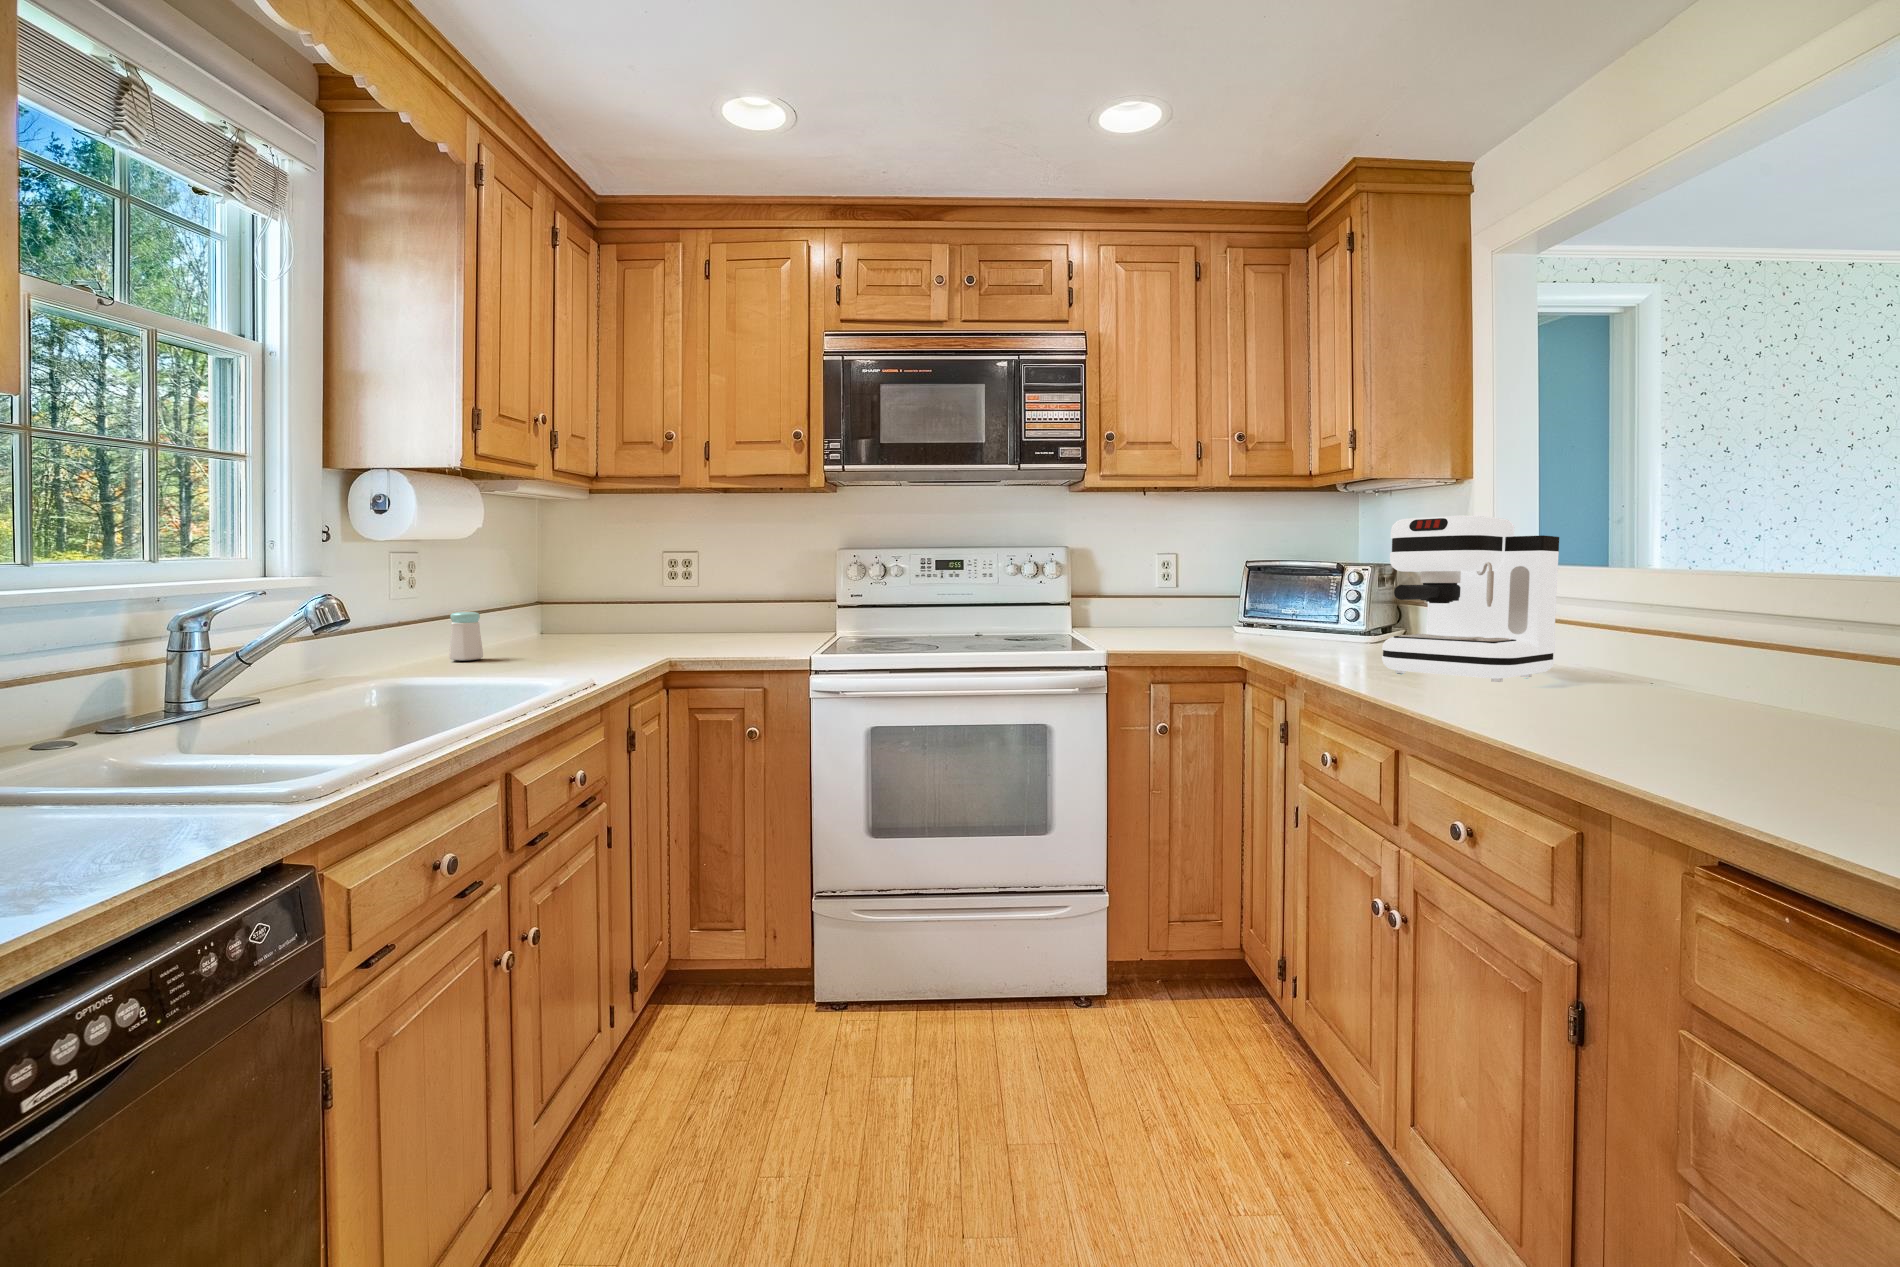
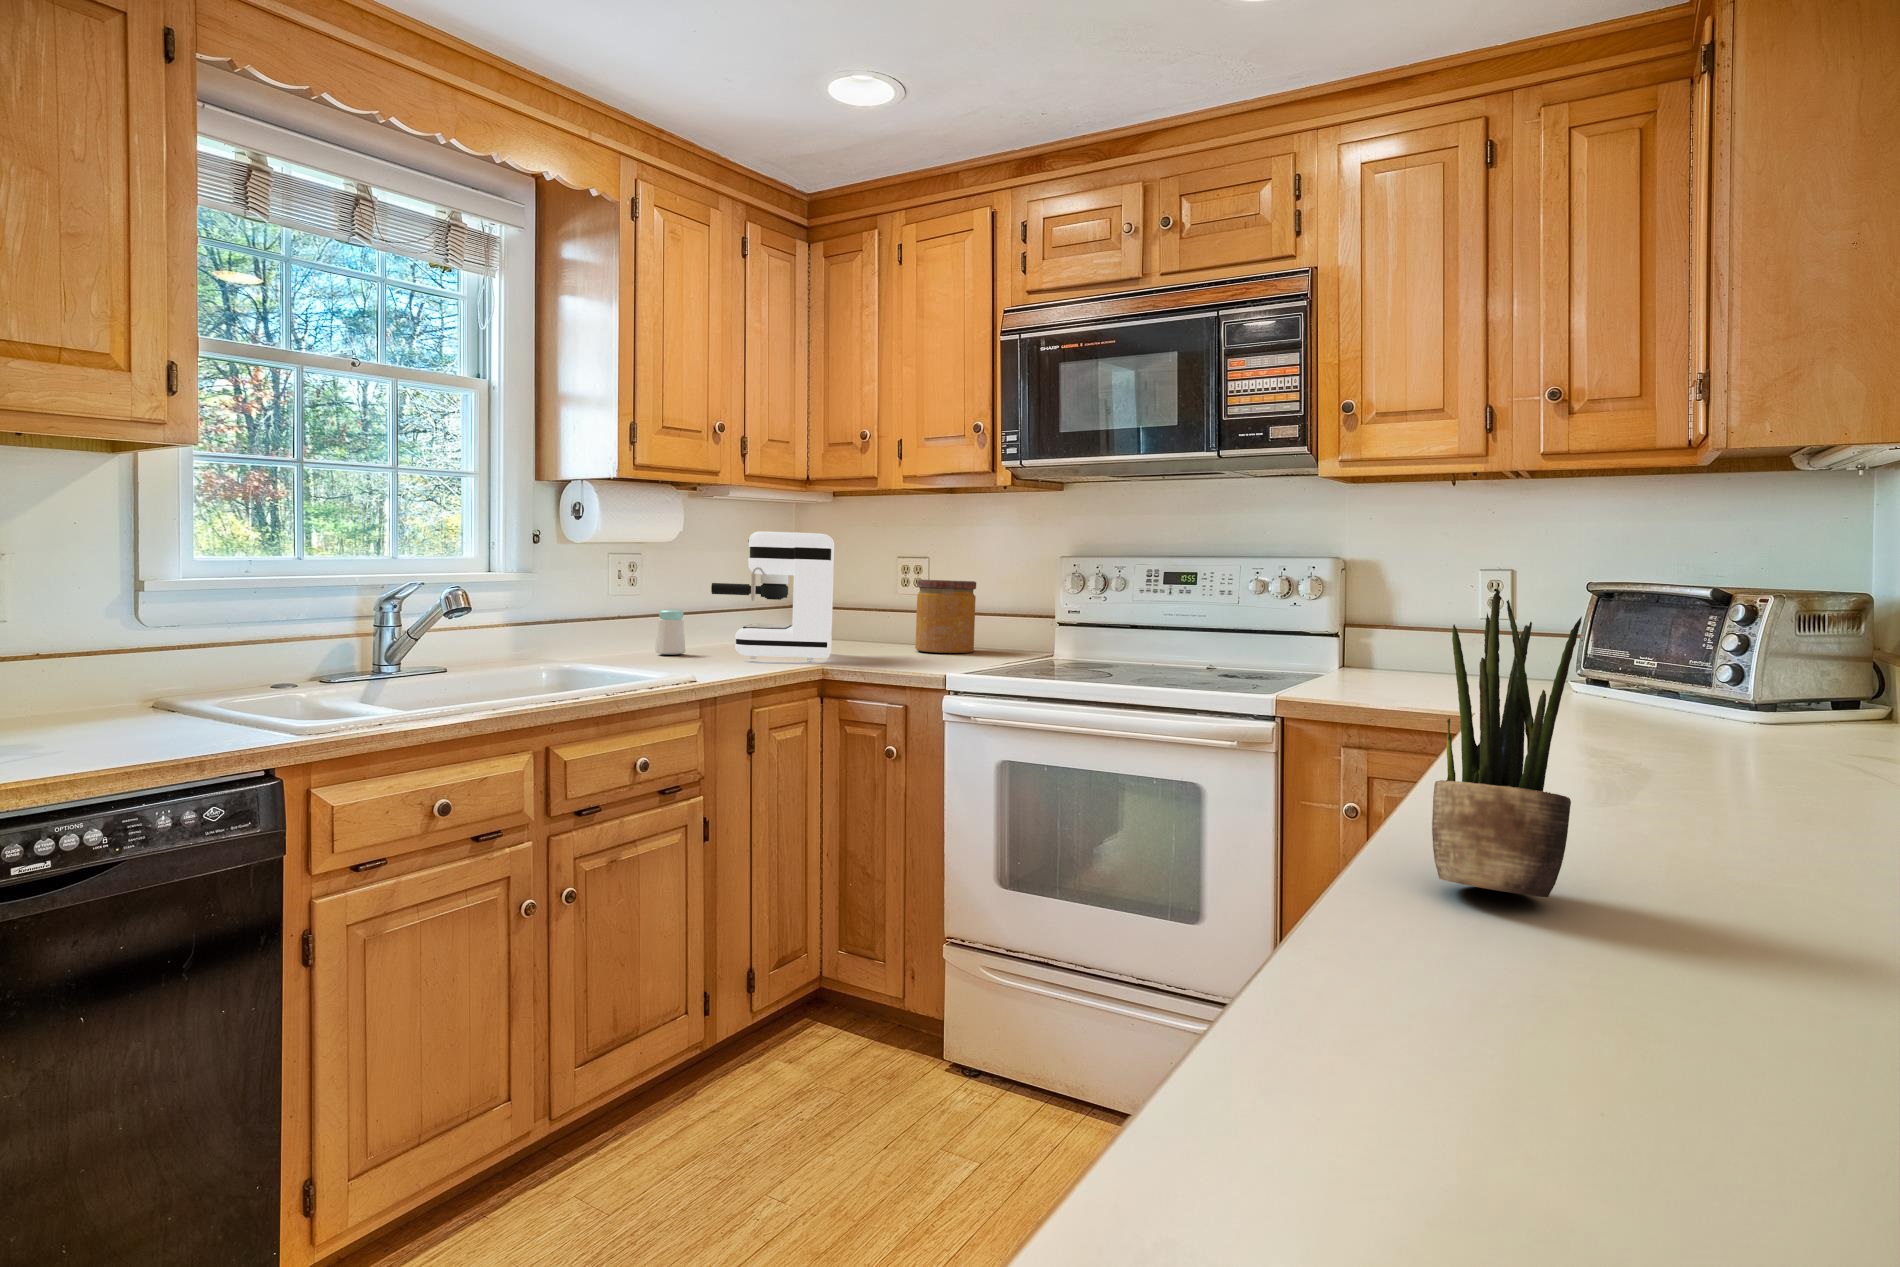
coffee maker: present [1382,515,1559,682] -> present [711,531,834,660]
potted plant: none [1600,561,1701,750] -> present [1432,588,1582,897]
jar: none [705,572,761,638] -> present [915,579,976,653]

